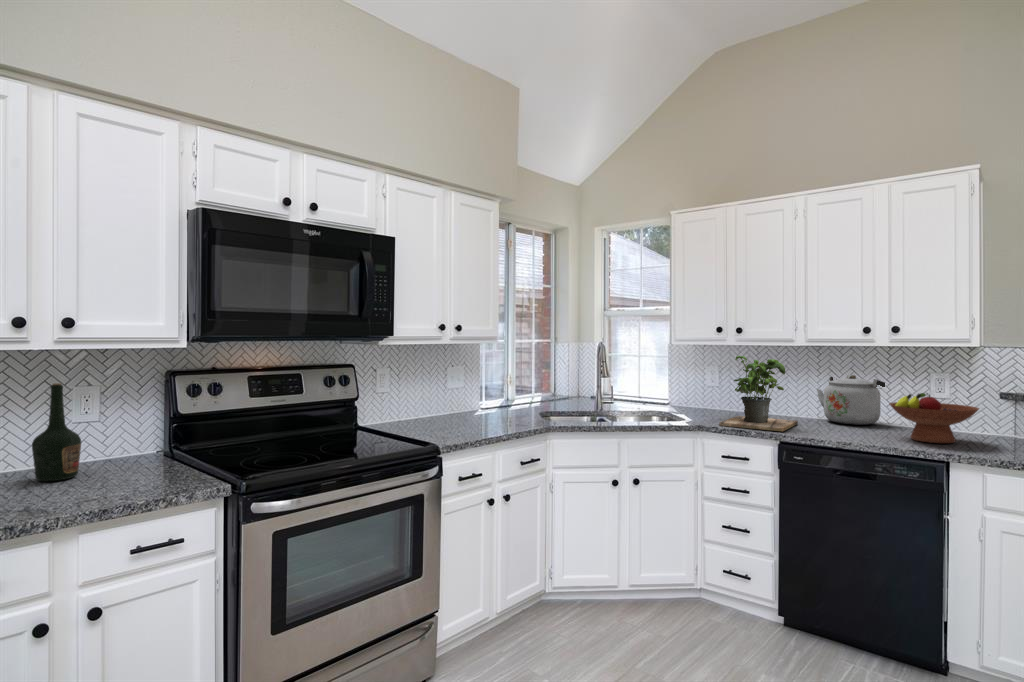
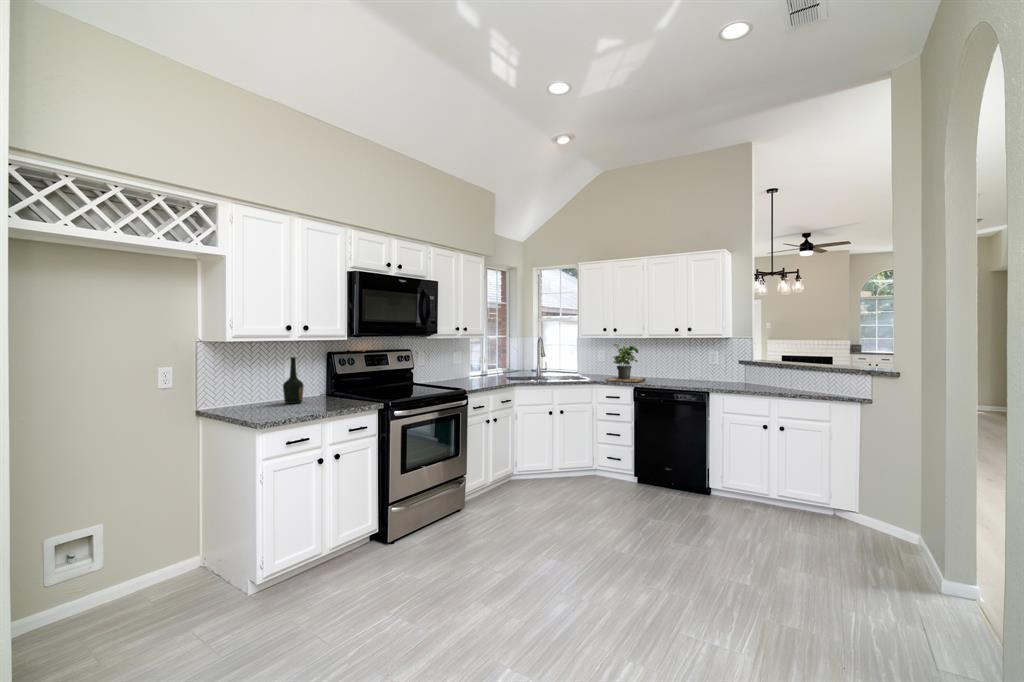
kettle: present [817,375,885,425] -> none [656,354,691,379]
fruit bowl: present [889,393,979,443] -> none [686,361,725,385]

